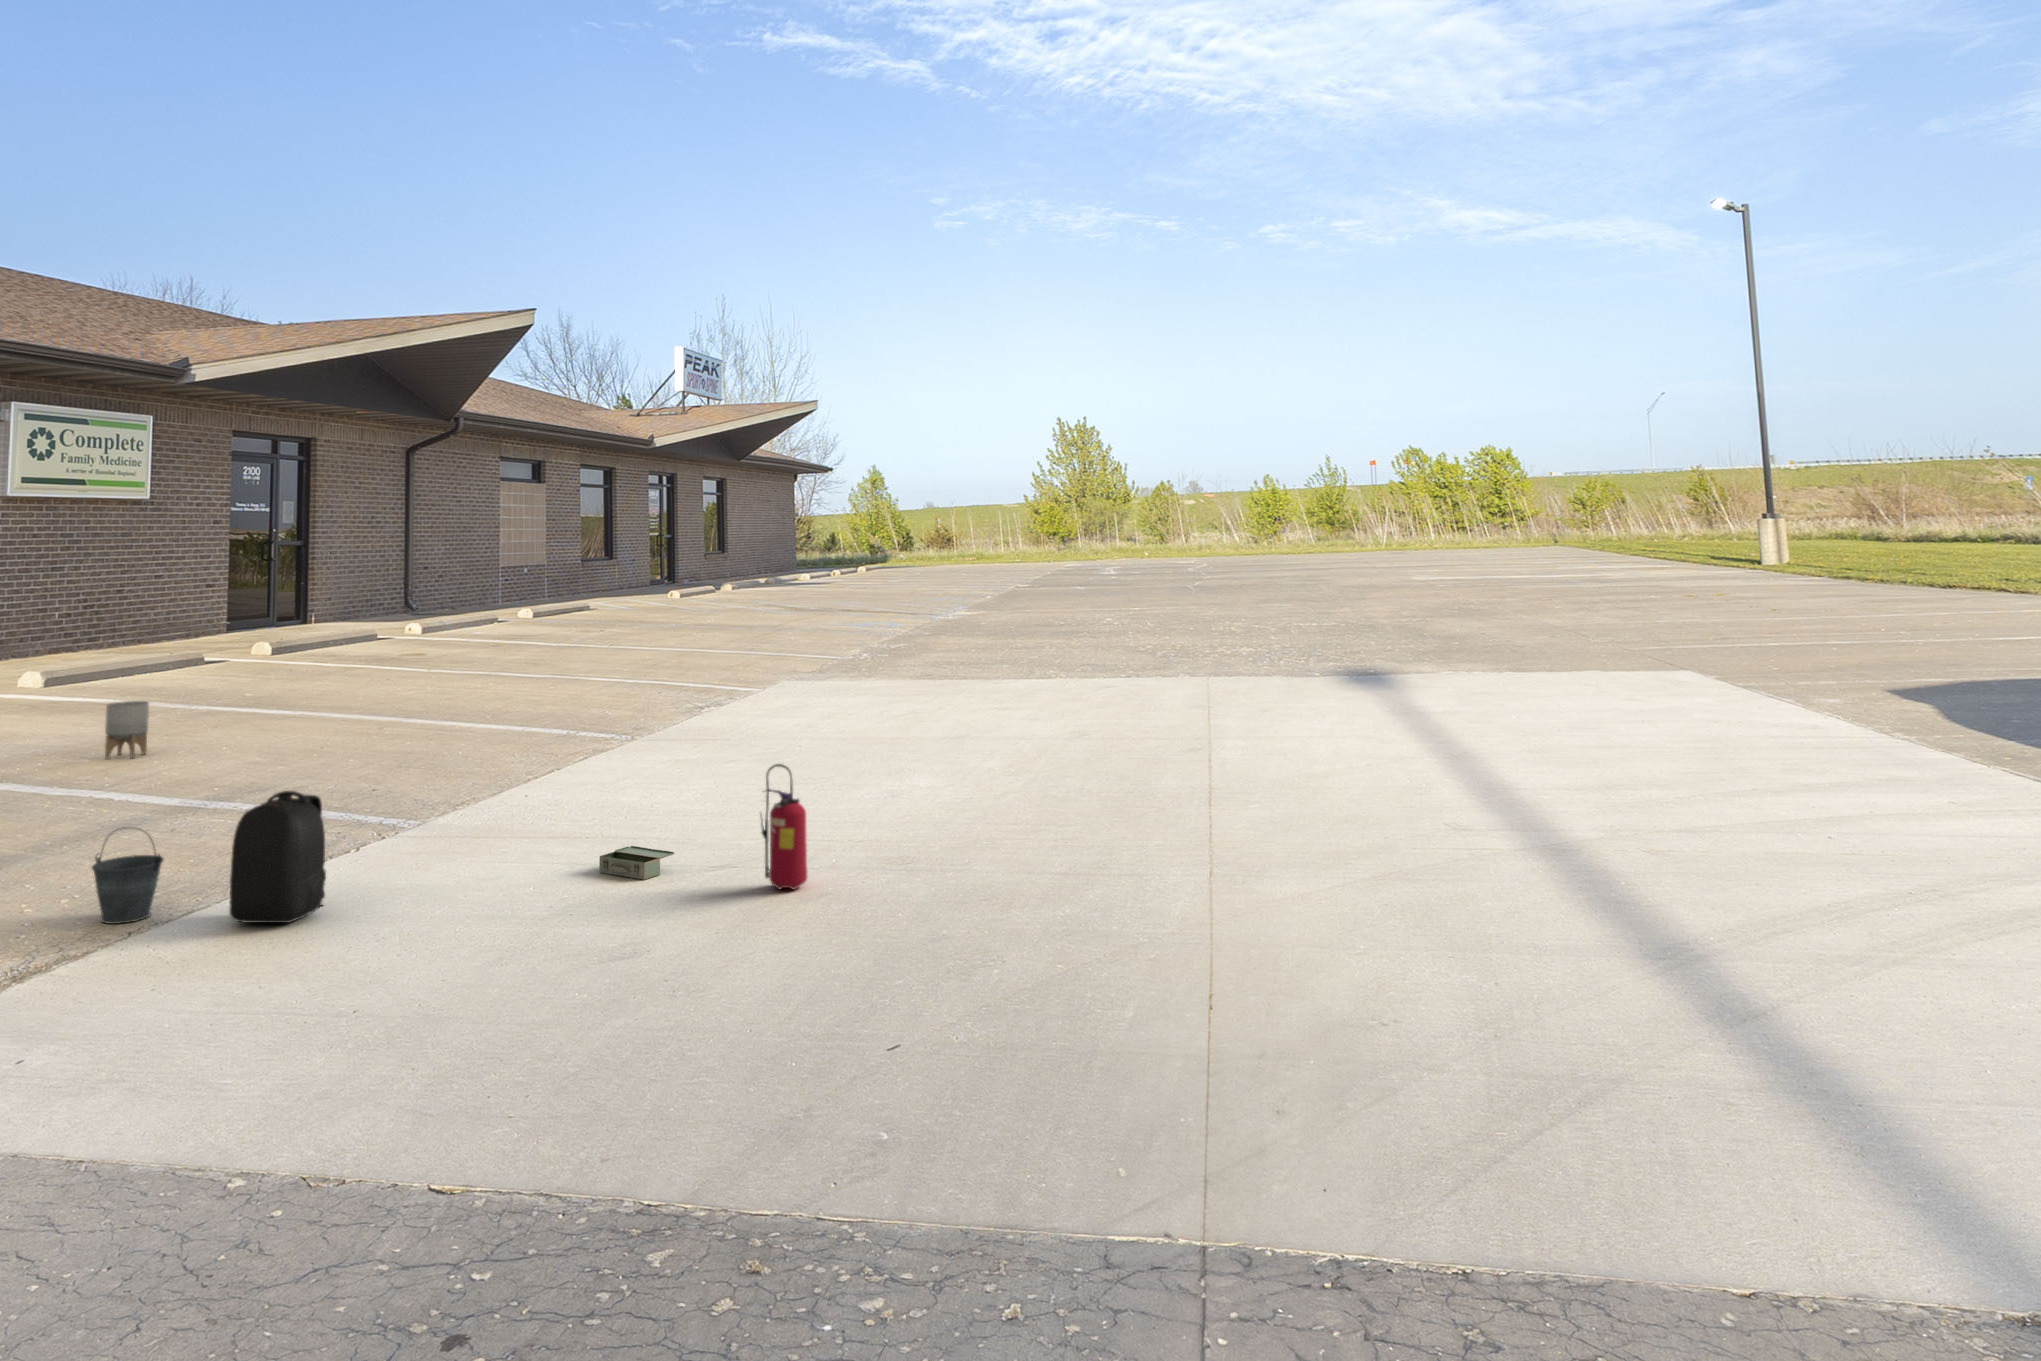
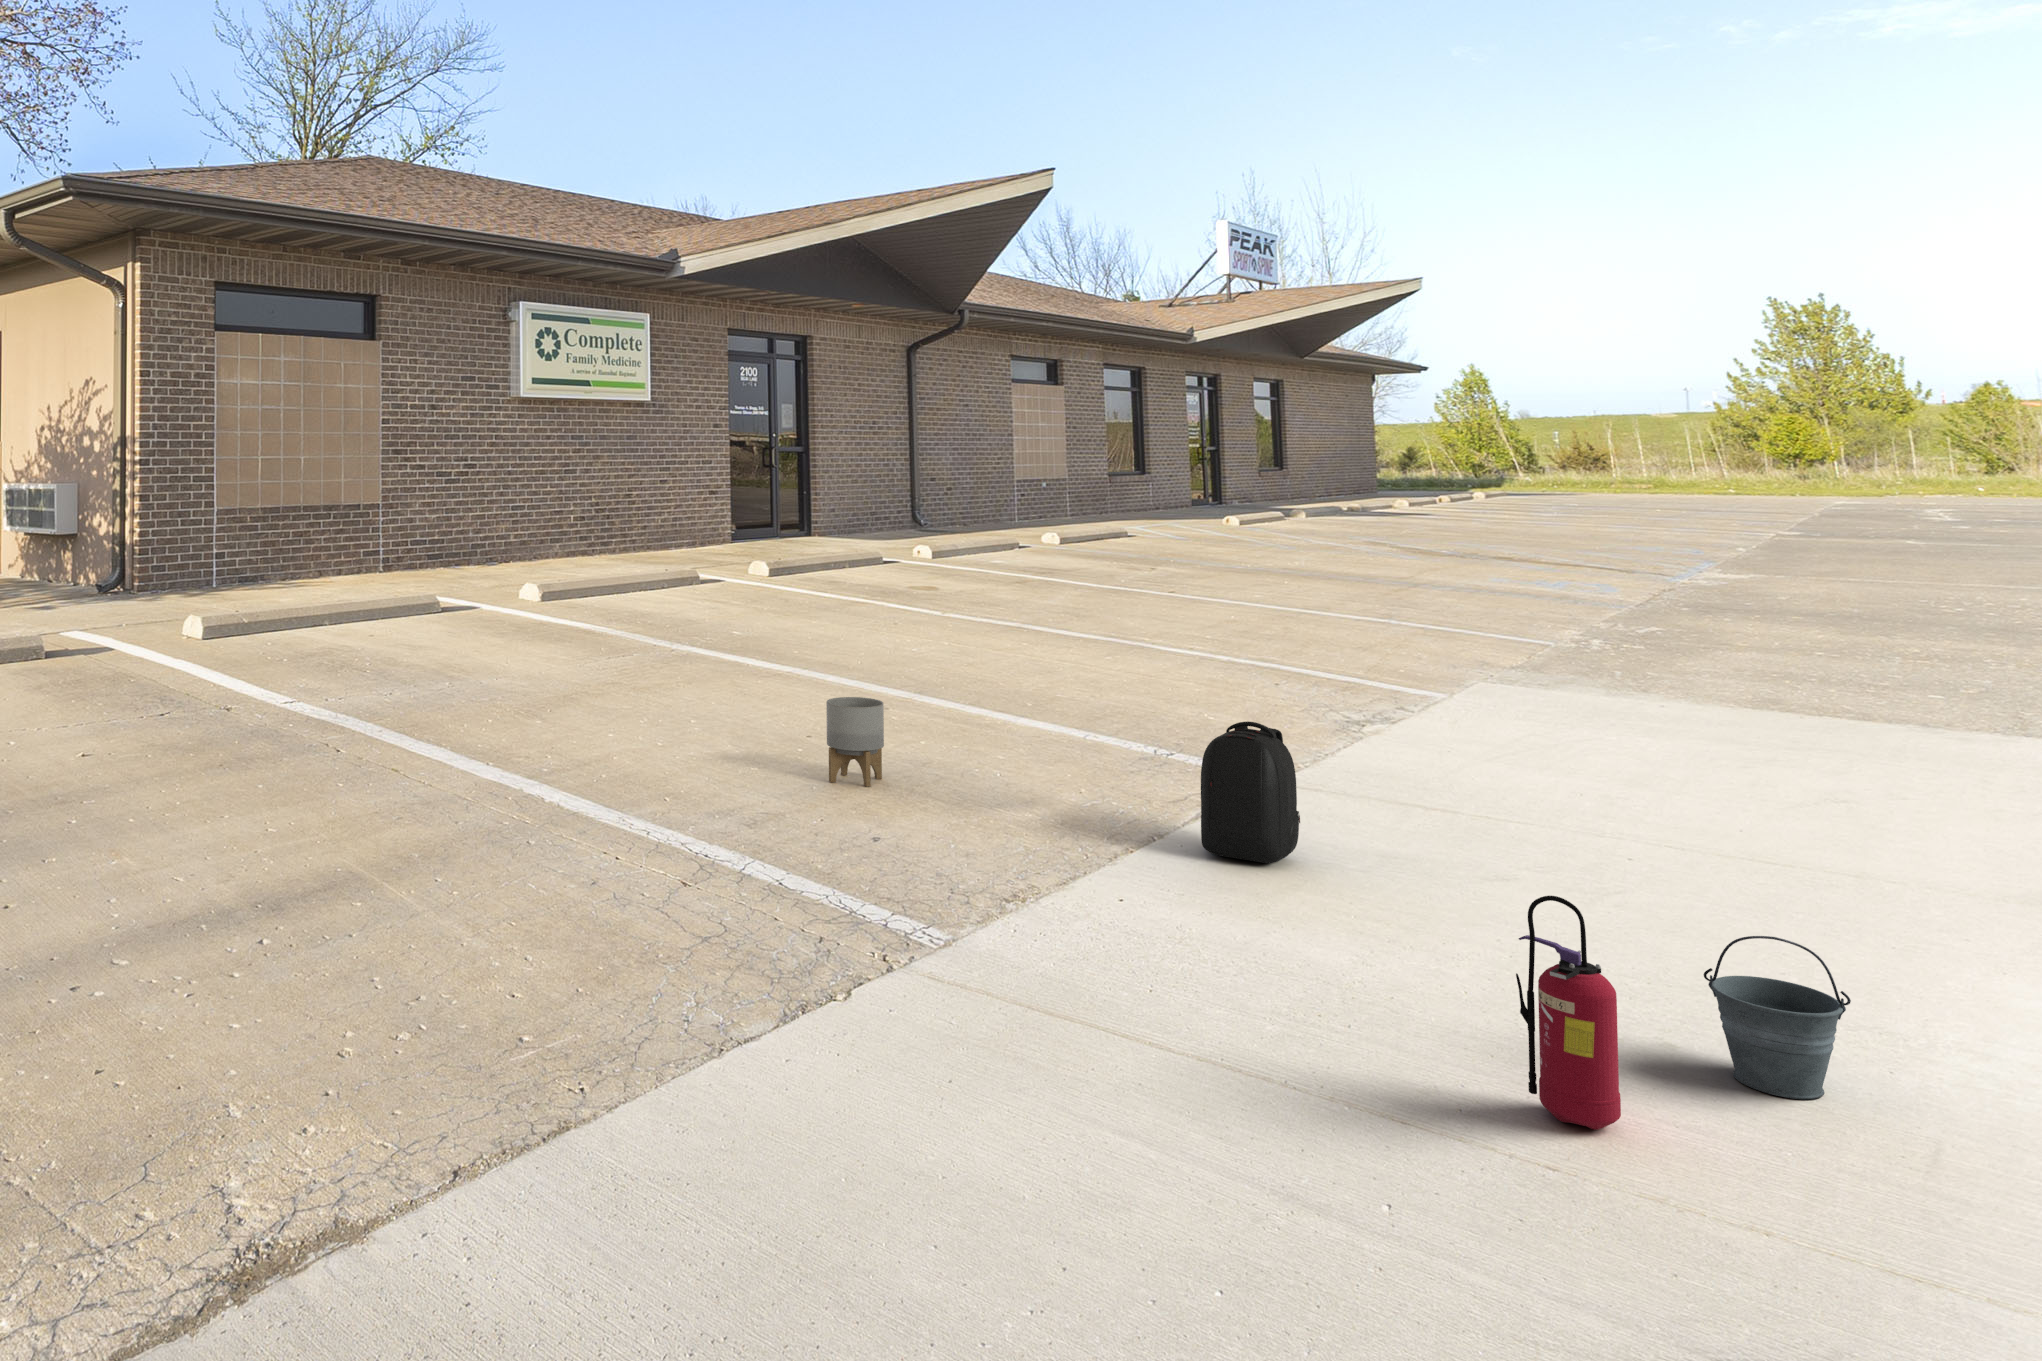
planter: present [105,701,149,759] -> present [826,697,884,787]
backpack: present [229,791,326,923] -> present [1201,721,1300,863]
bucket: present [92,828,164,924] -> present [1704,936,1851,1099]
toolbox: present [599,846,674,879] -> none [1208,966,1339,1038]

